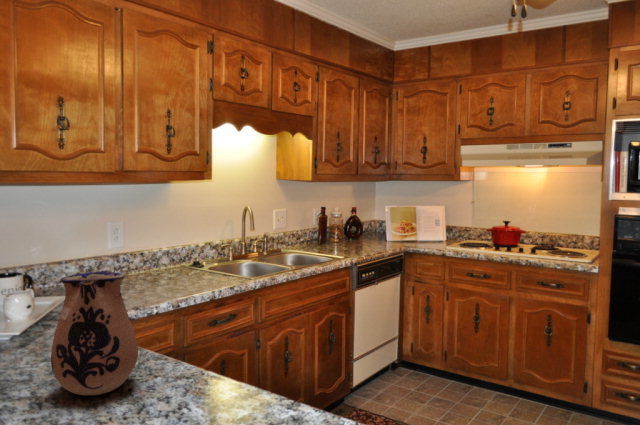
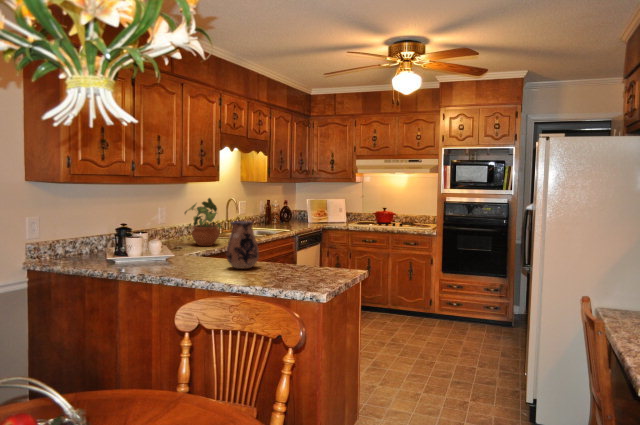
potted plant: none [130,206,189,291] -> present [185,198,222,246]

